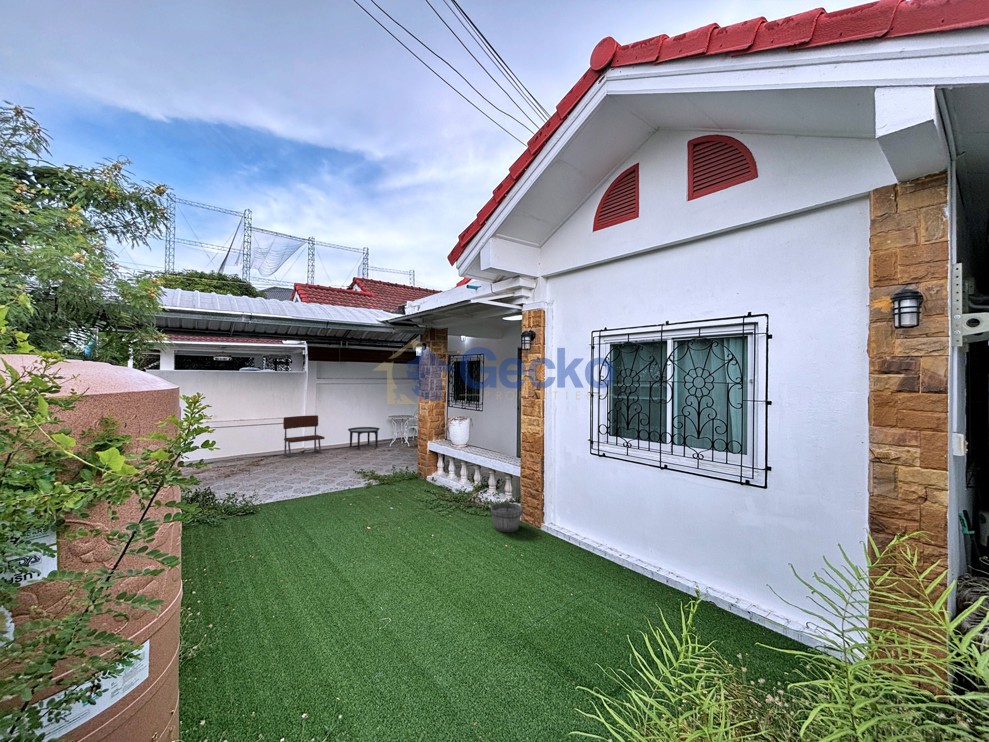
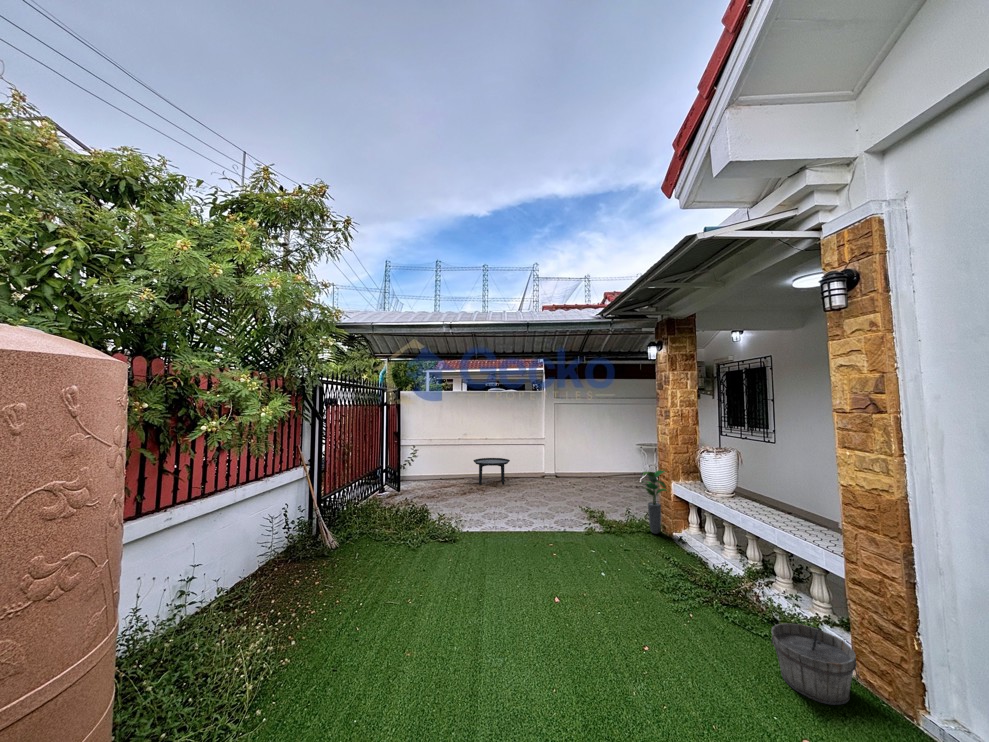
bench: present [283,415,325,457] -> none [523,439,562,482]
round table: present [348,427,380,450] -> present [473,458,510,485]
potted plant: none [407,434,427,480] -> present [643,470,667,534]

